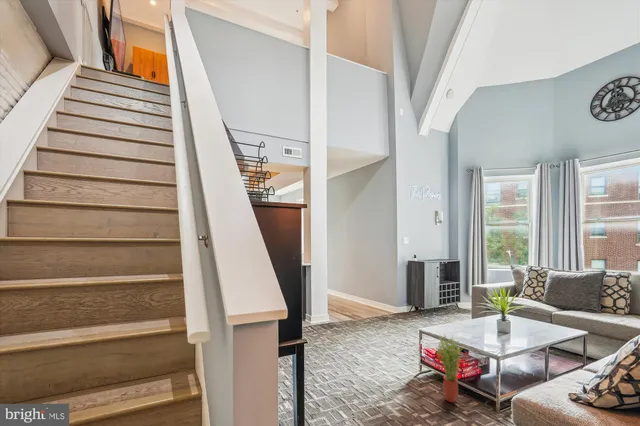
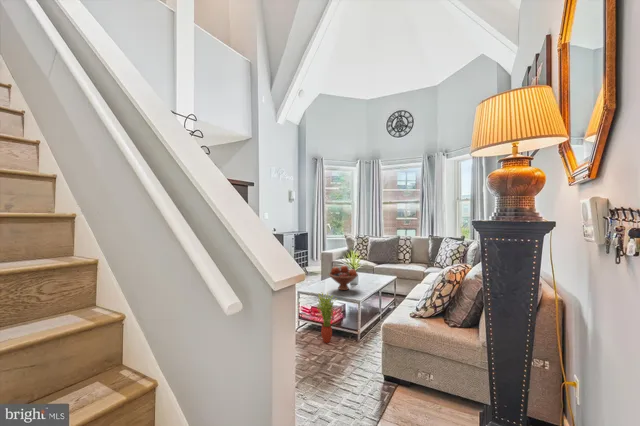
fruit bowl: none [462,305,505,338] -> present [329,266,358,290]

